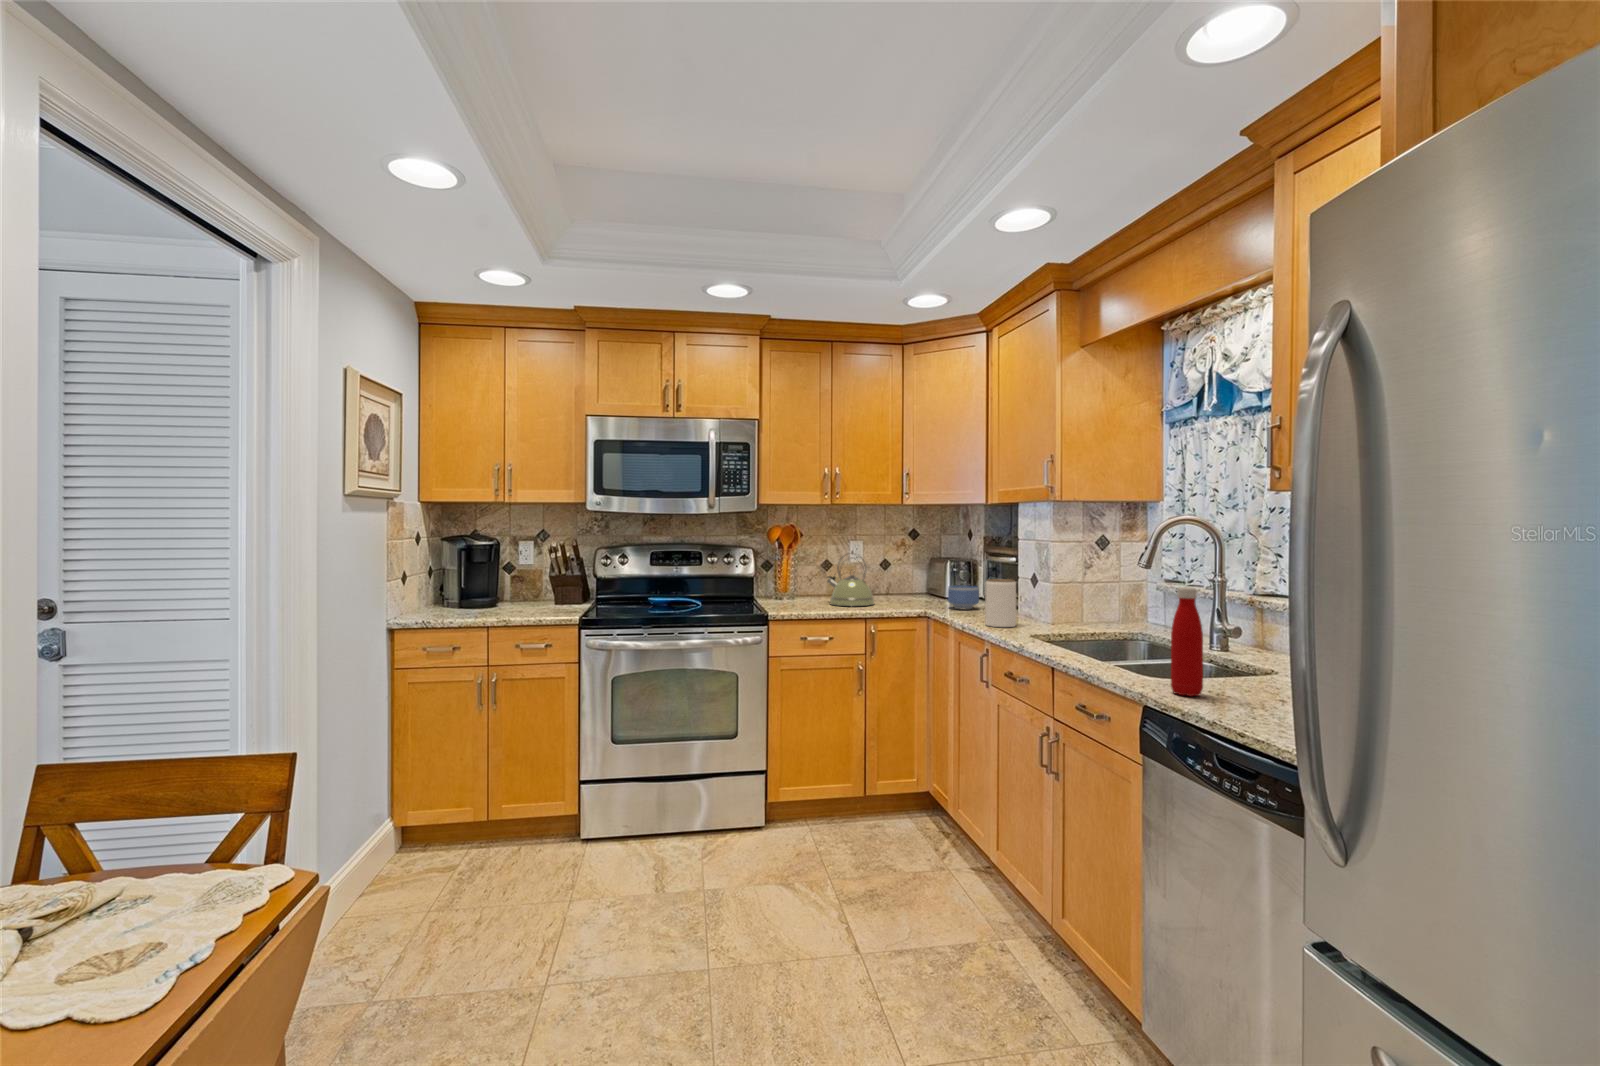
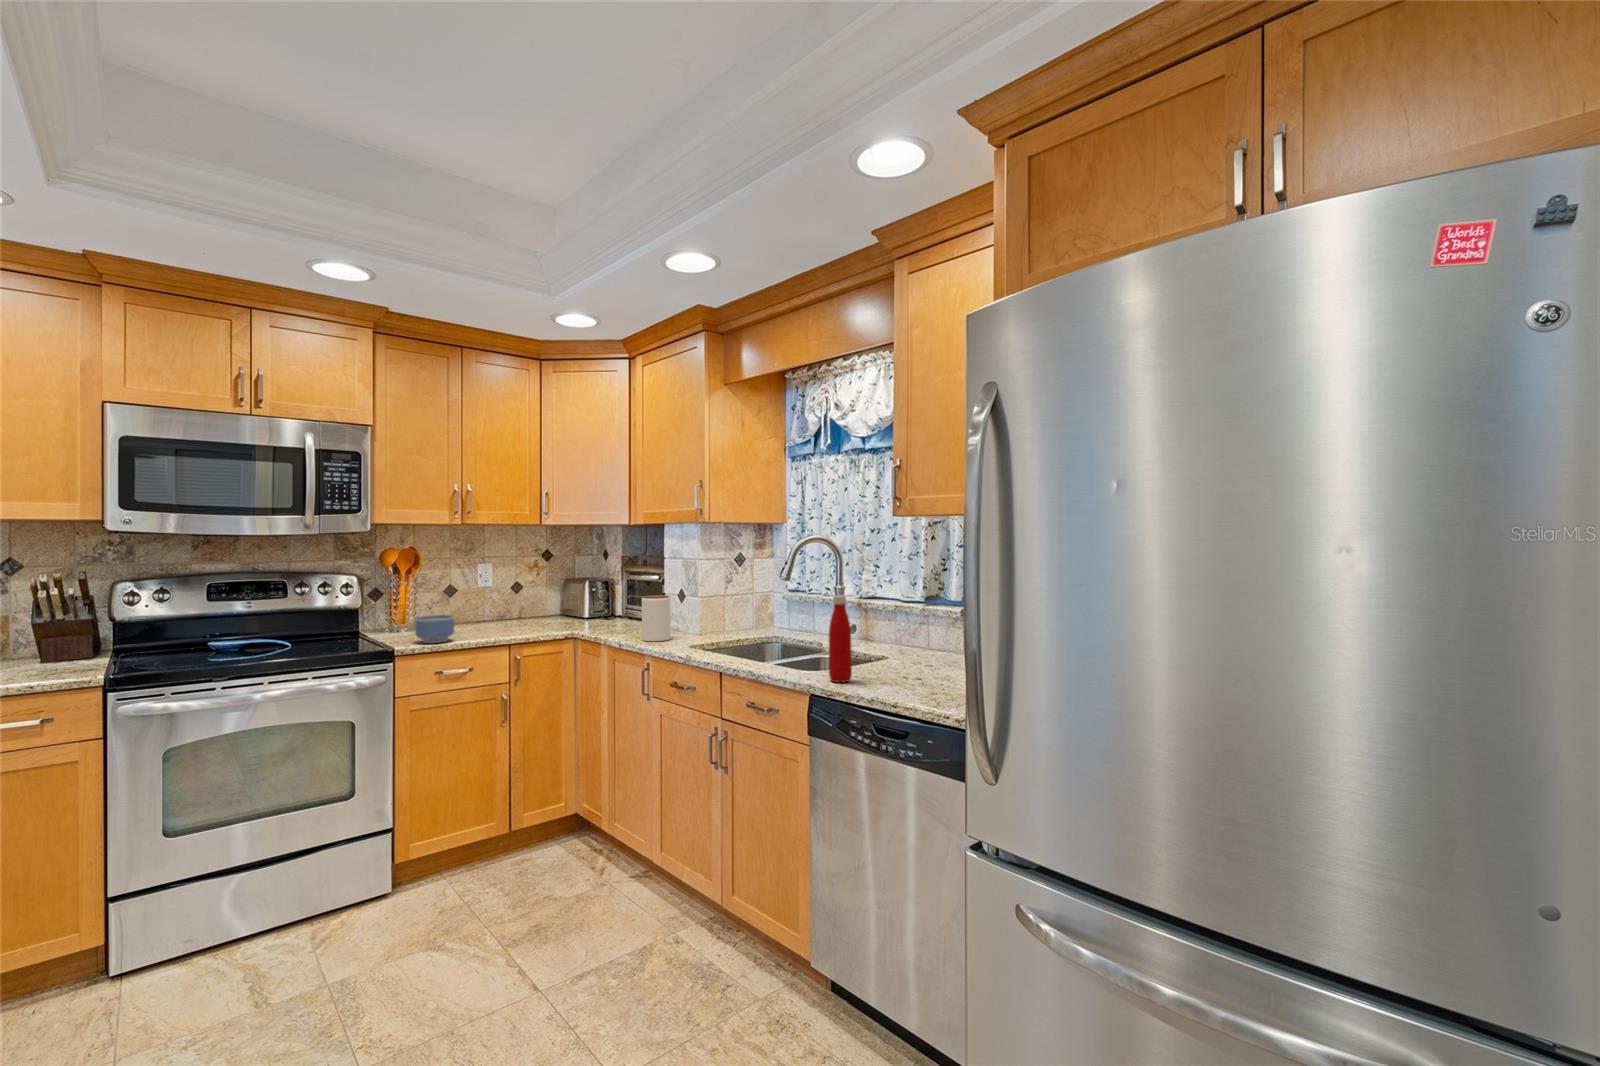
kettle: present [827,556,874,606] -> none [457,575,515,633]
bowl: present [948,586,979,609] -> present [415,615,454,643]

